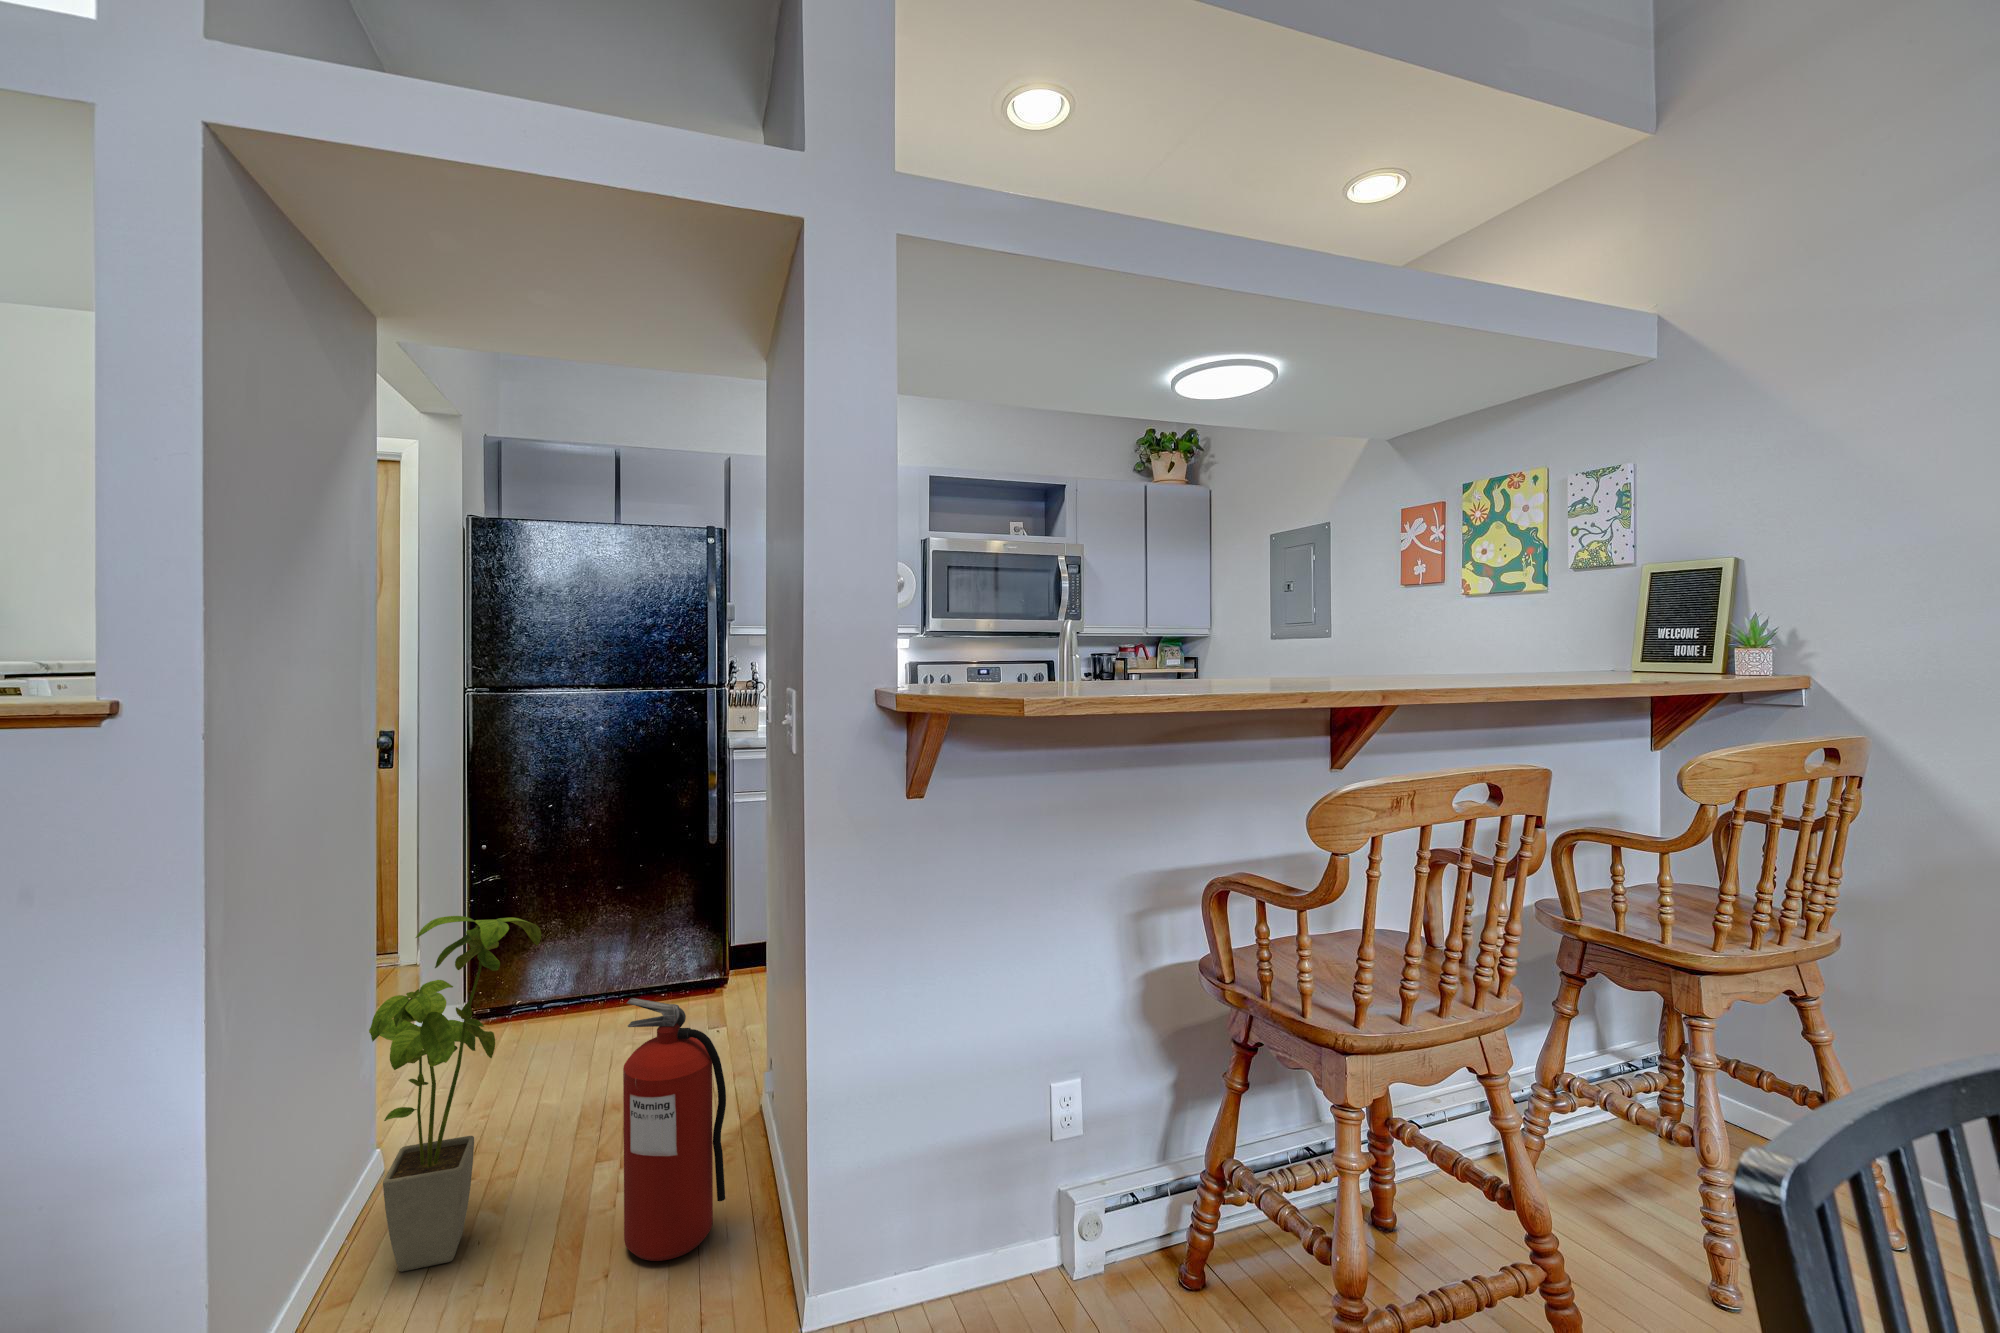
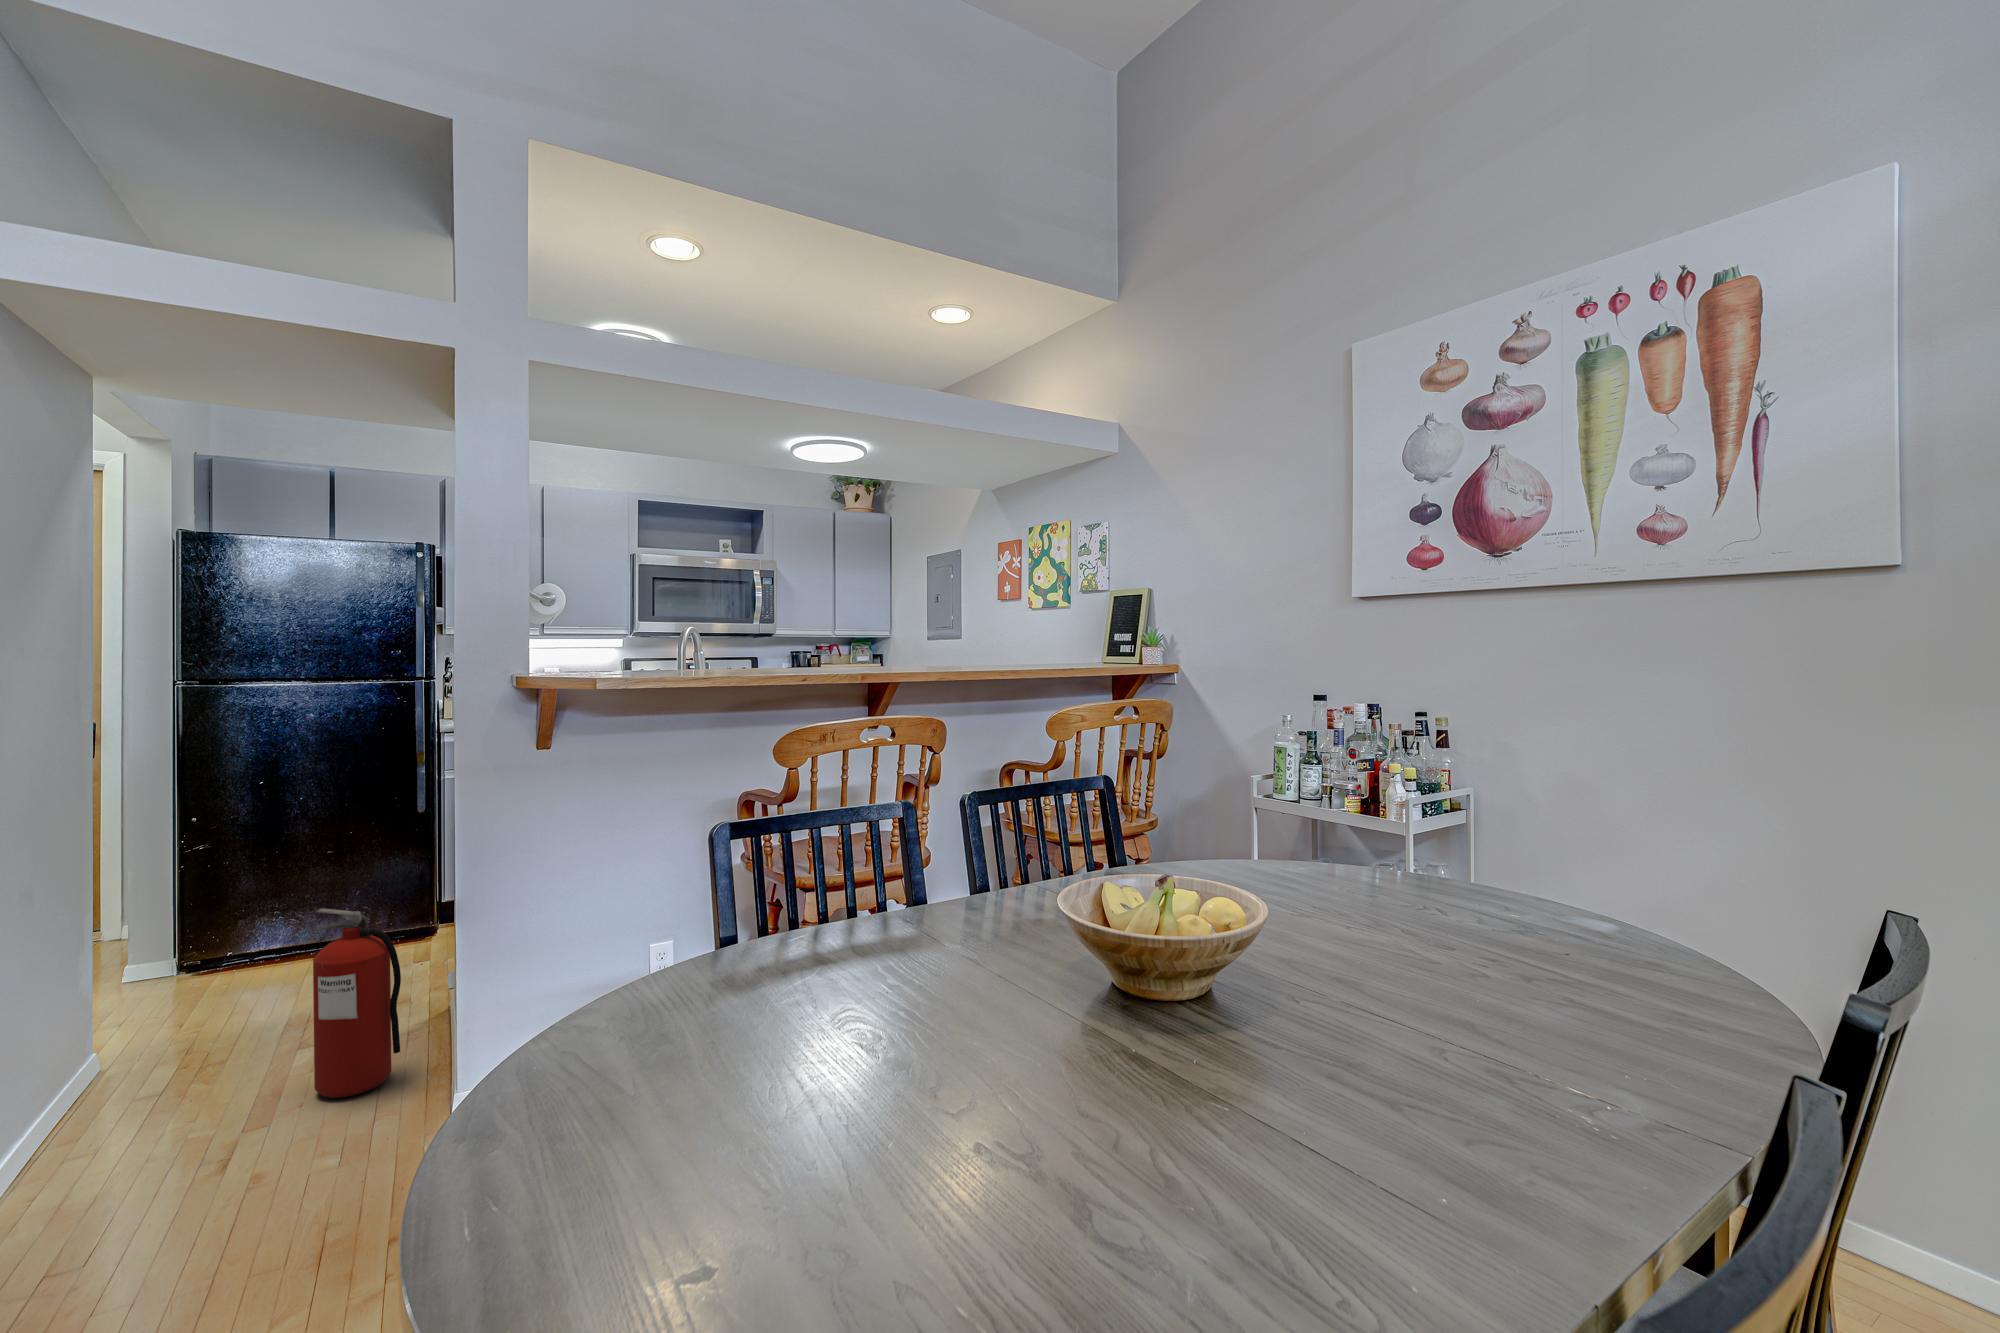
house plant: present [369,916,541,1272] -> none [85,853,244,1124]

